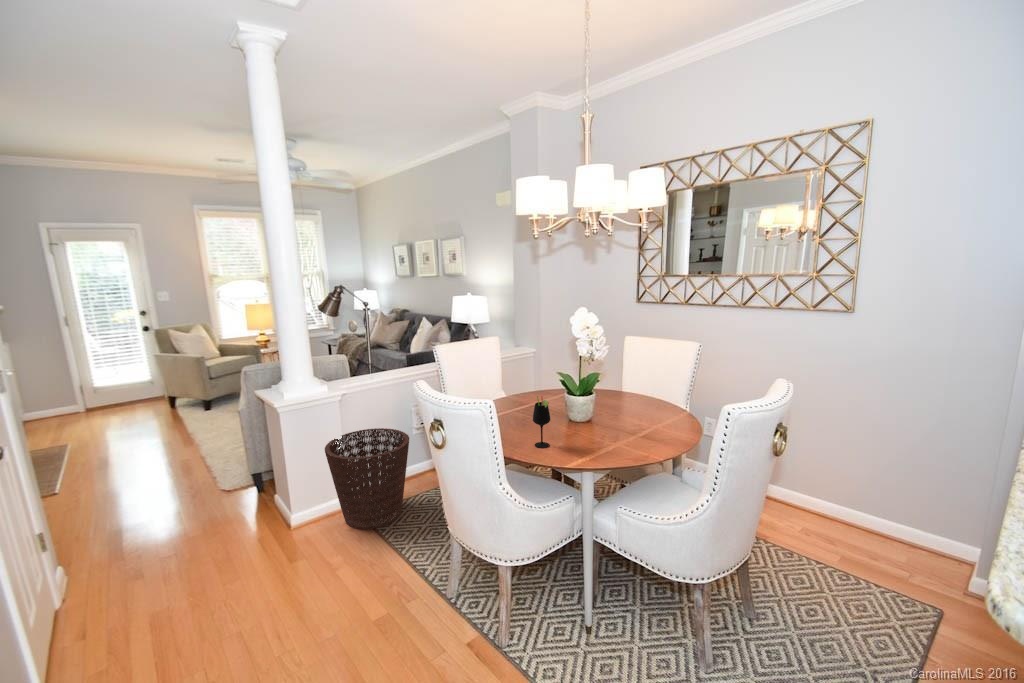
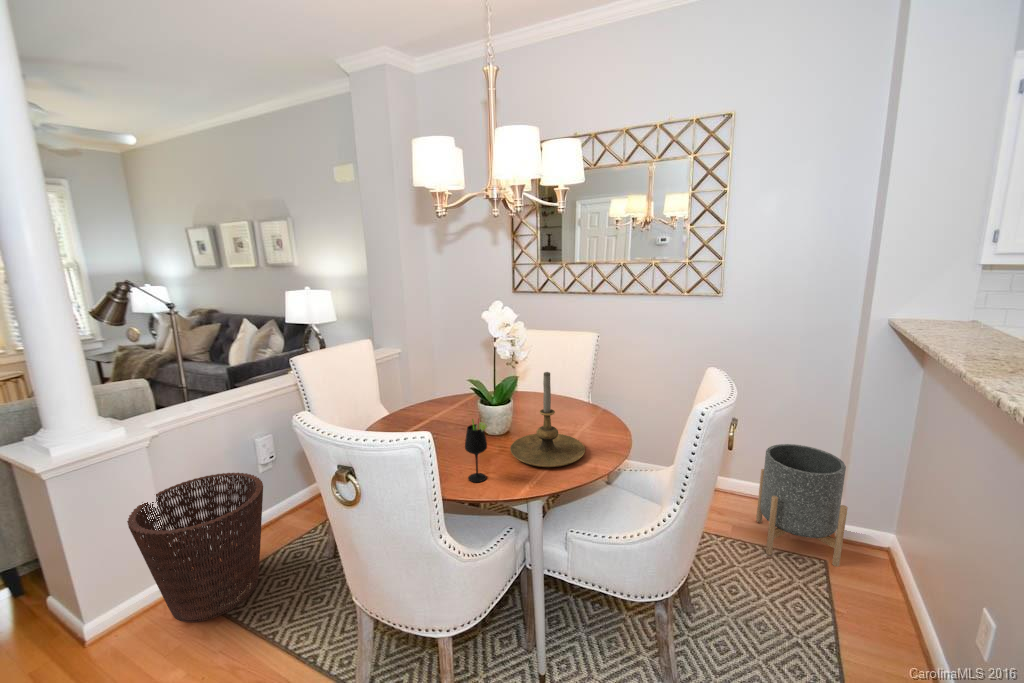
candle holder: none [577,367,642,447] -> present [510,372,585,467]
planter: none [872,481,983,628] -> present [756,444,848,567]

